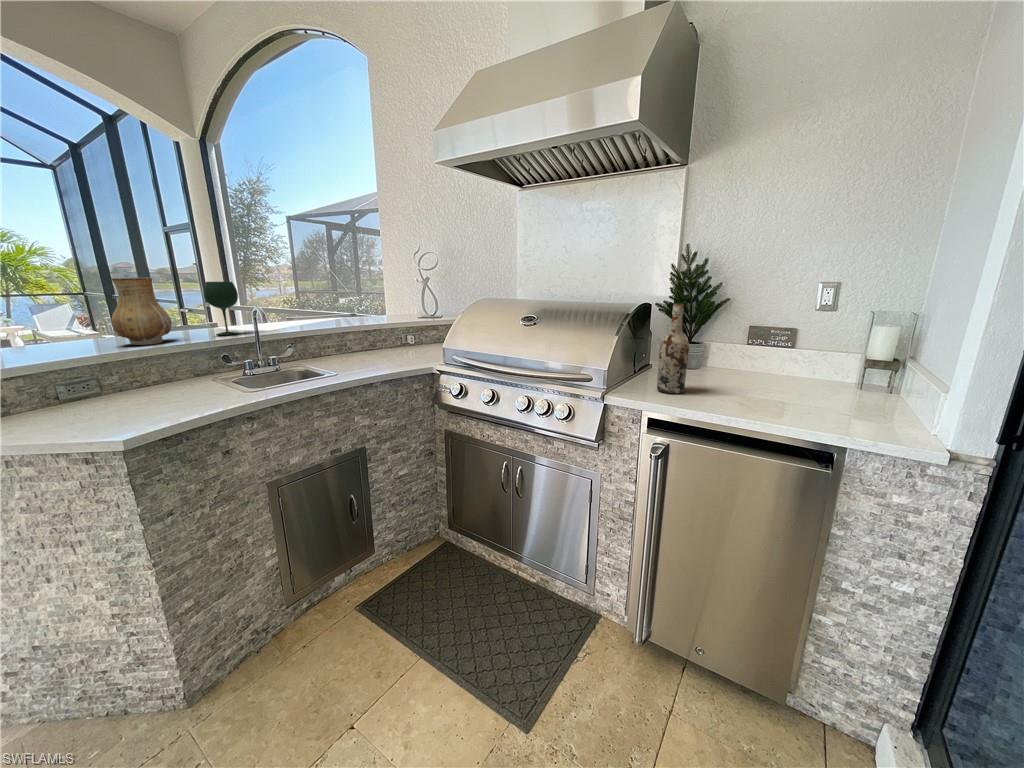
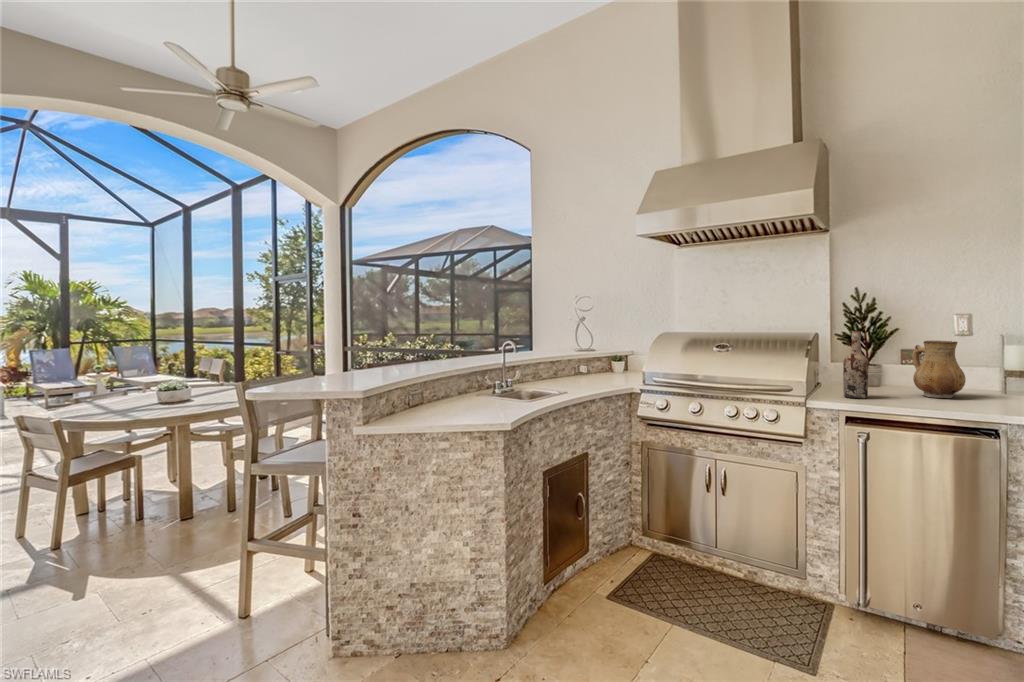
ceramic pitcher: present [111,277,172,345] -> present [912,341,966,398]
wine glass: present [204,282,238,335] -> none [464,321,486,362]

